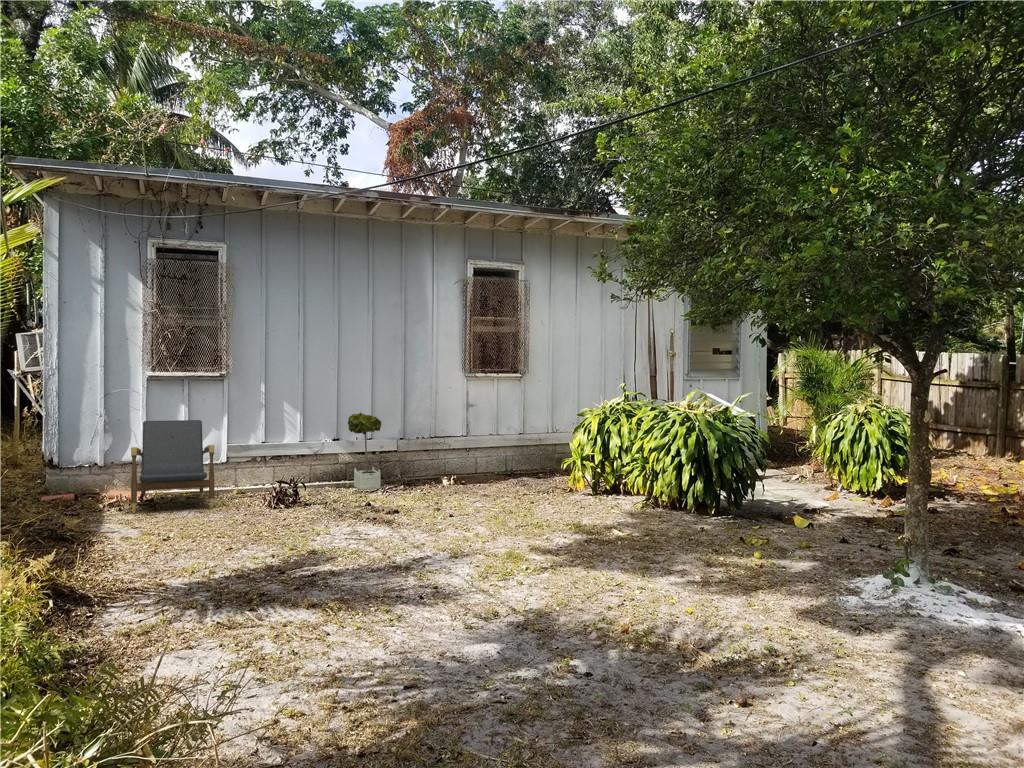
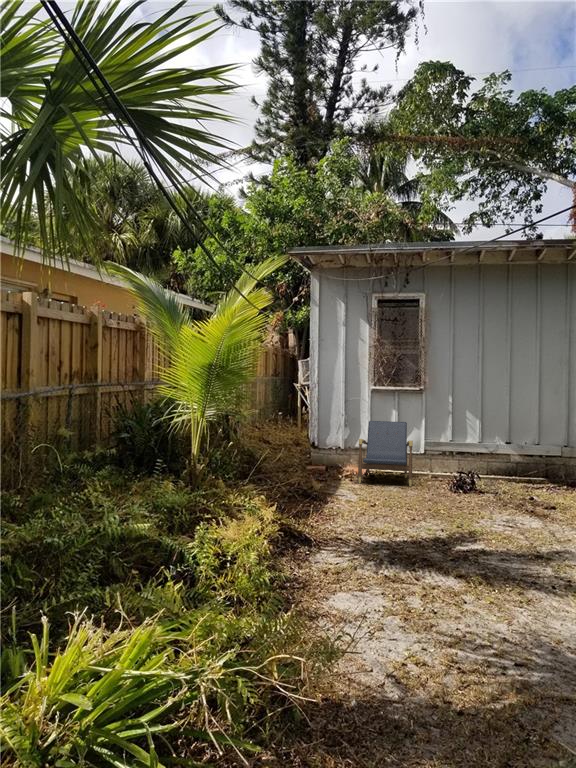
potted tree: present [348,412,381,490] -> none [518,422,547,485]

